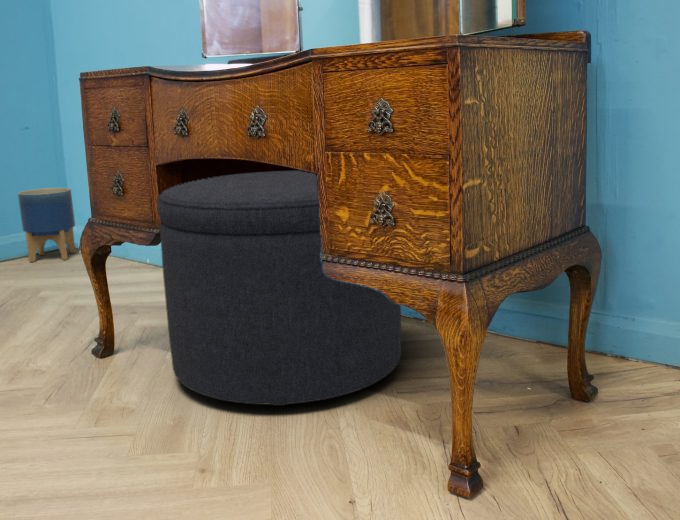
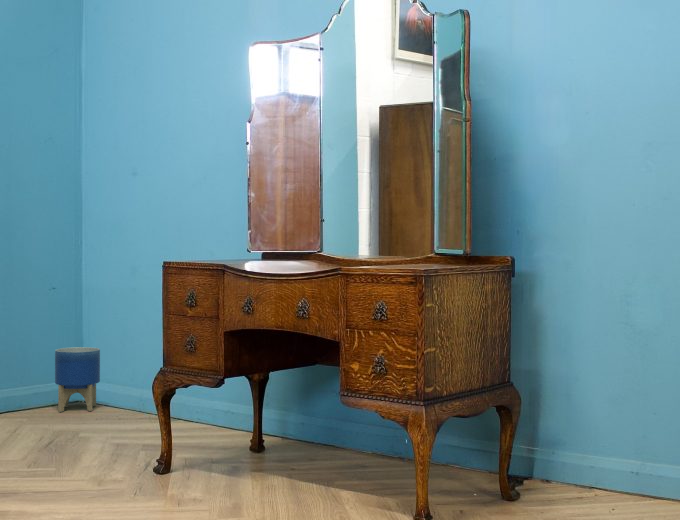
ottoman: present [157,171,401,406] -> none [222,340,387,501]

